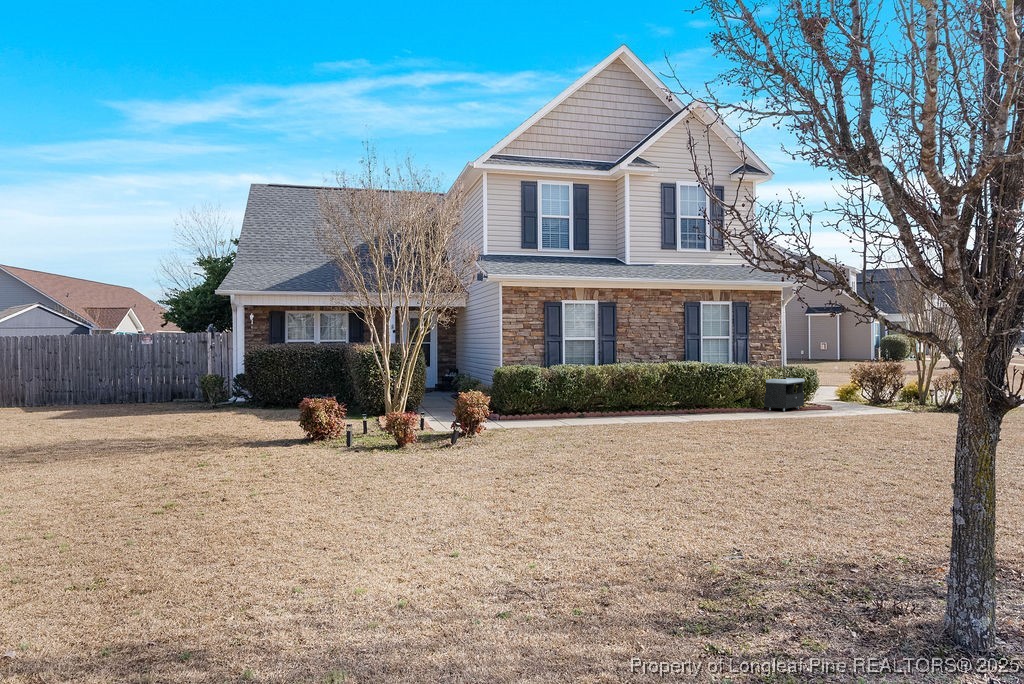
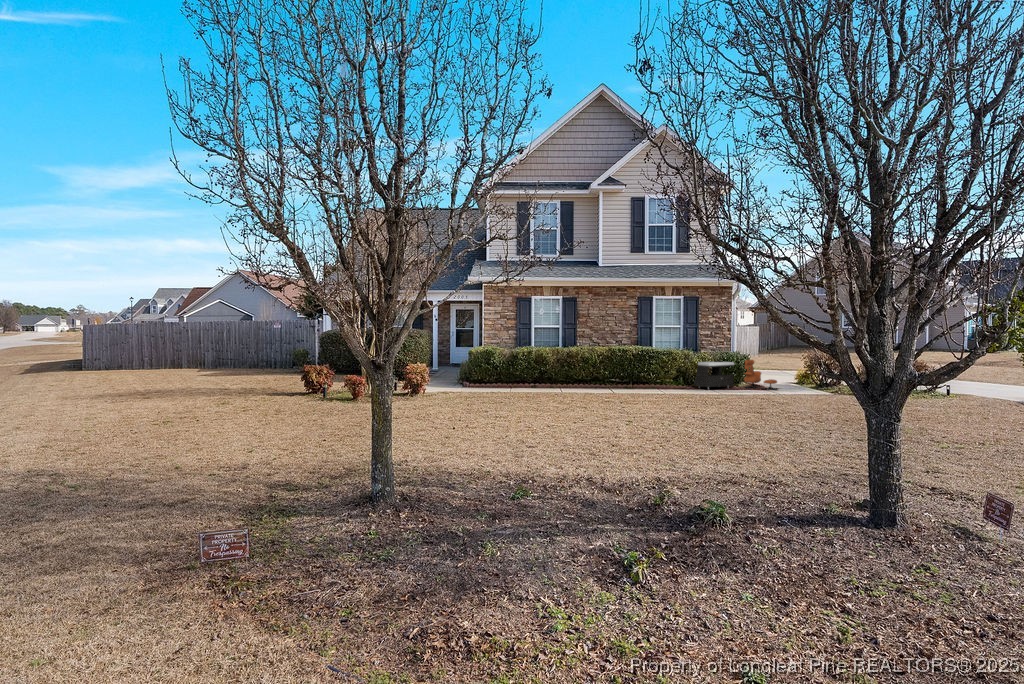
lounge chair: none [811,375,853,409] -> present [744,360,777,390]

